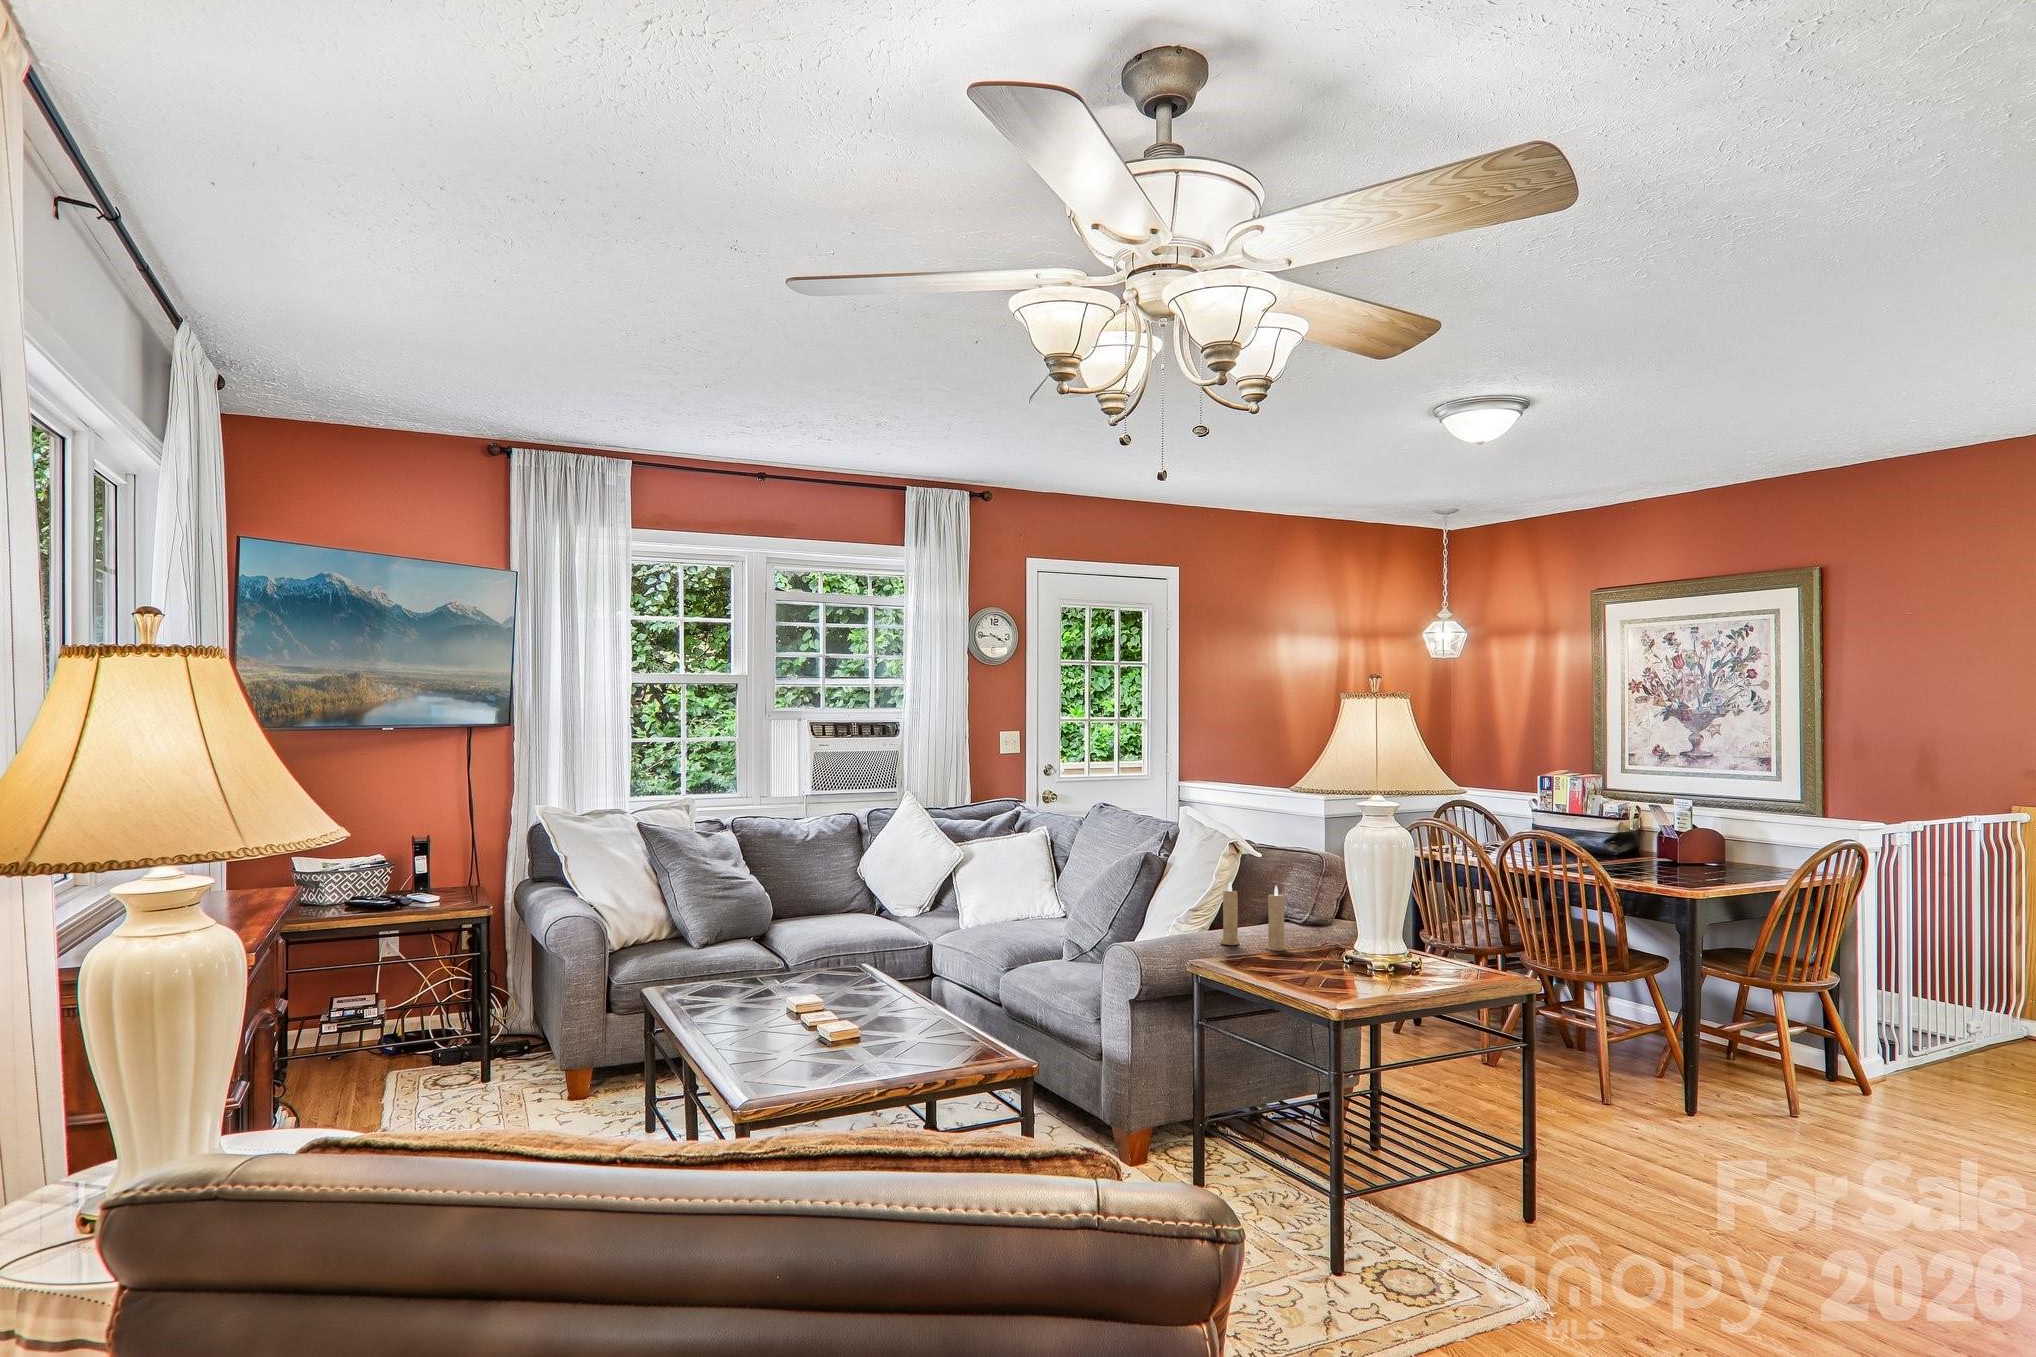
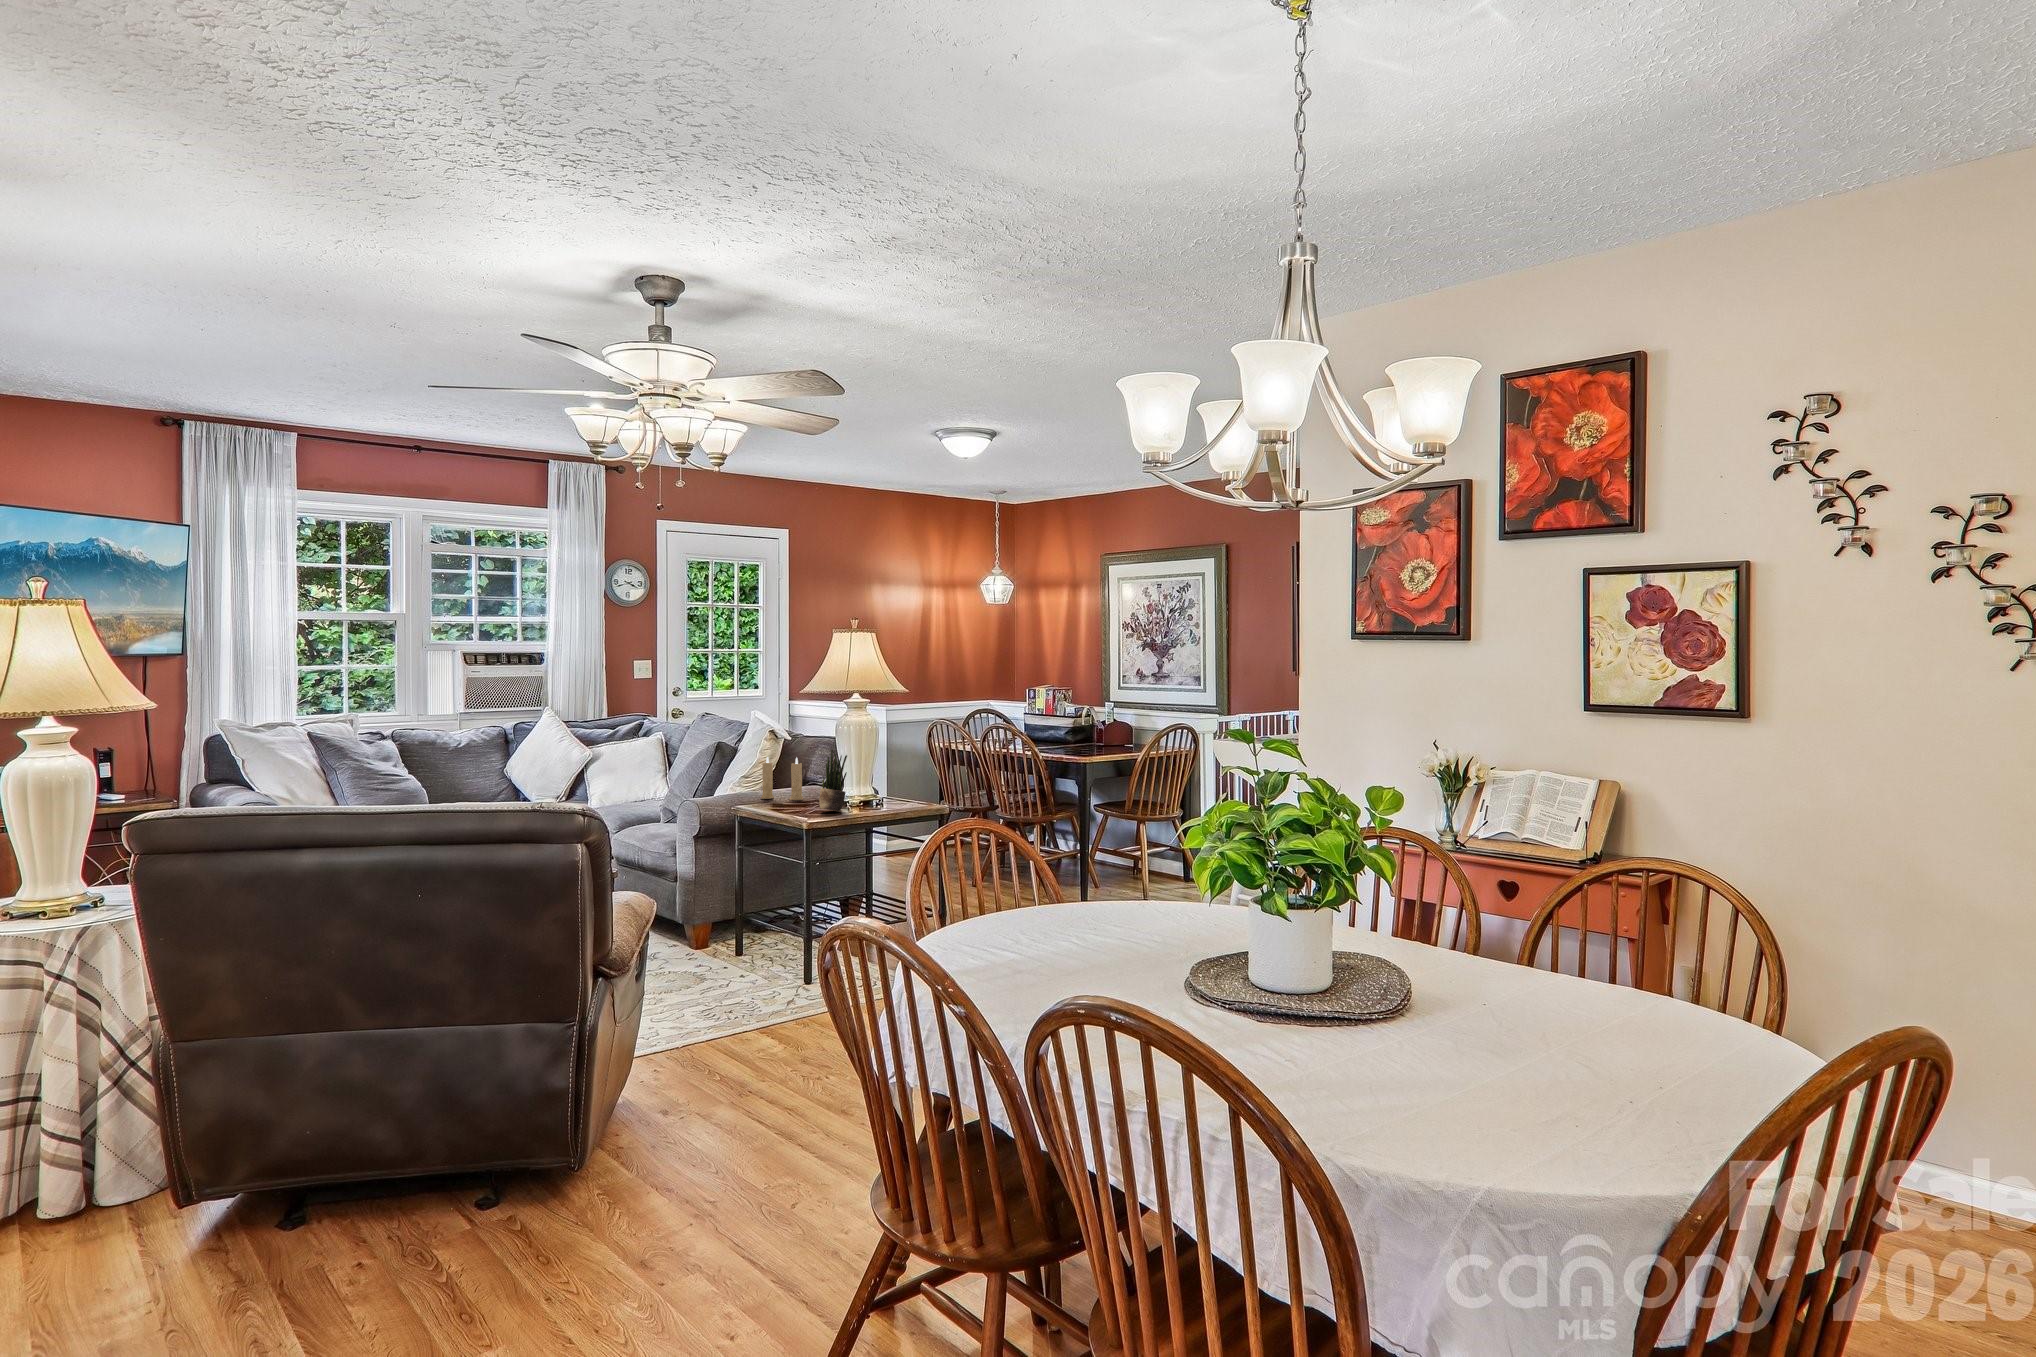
potted plant: none [1335,882,1379,983] -> present [819,750,847,811]

